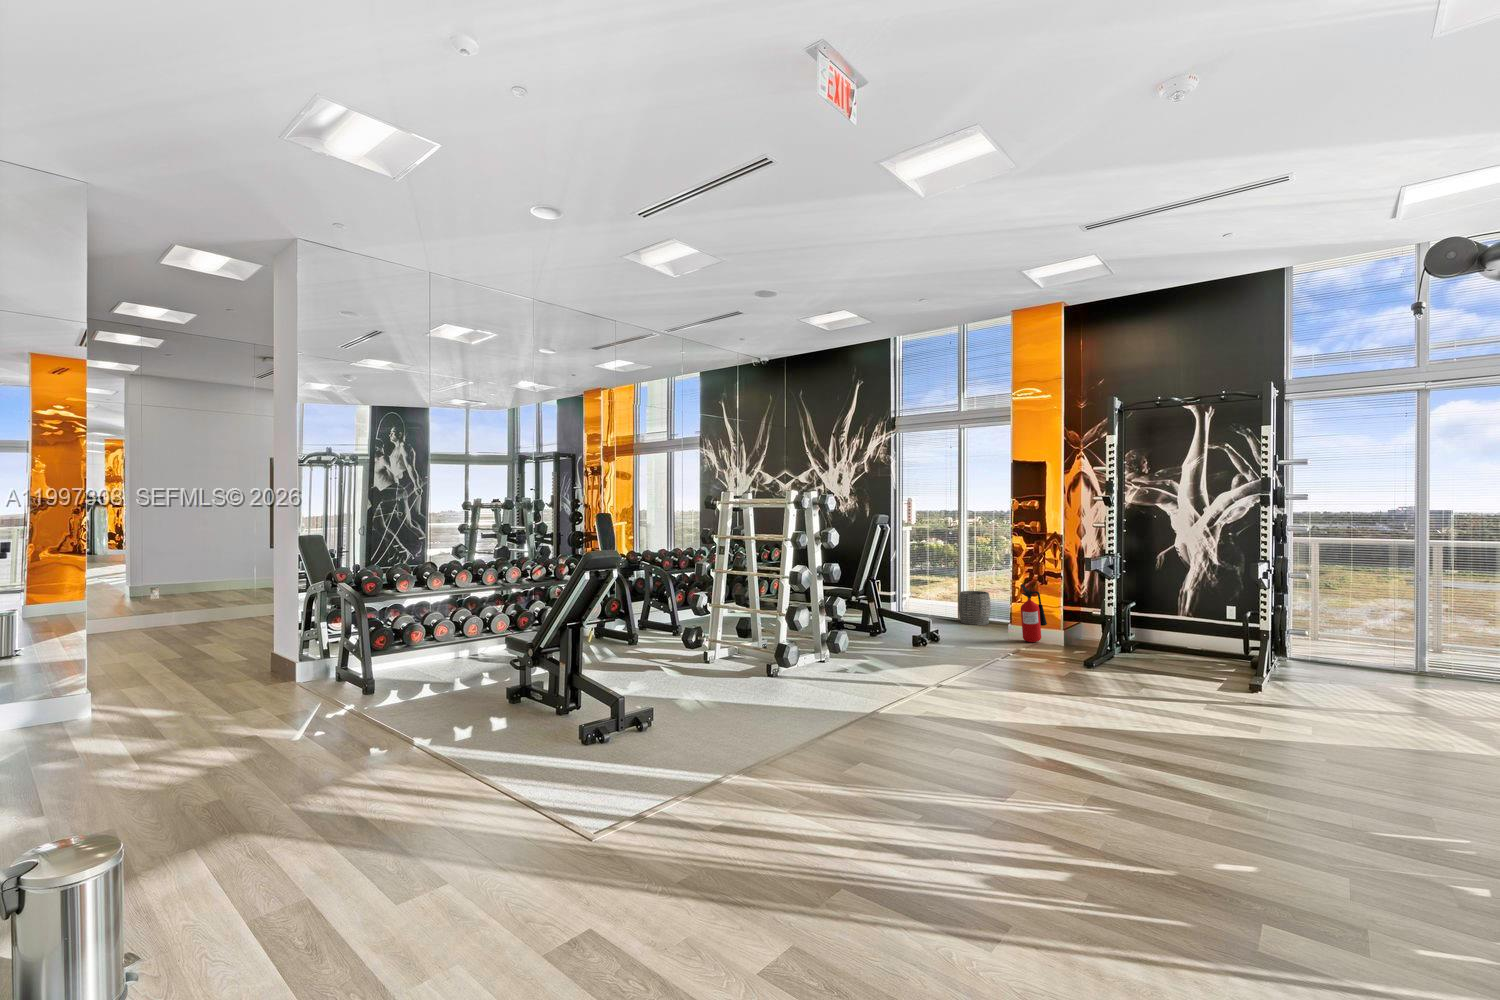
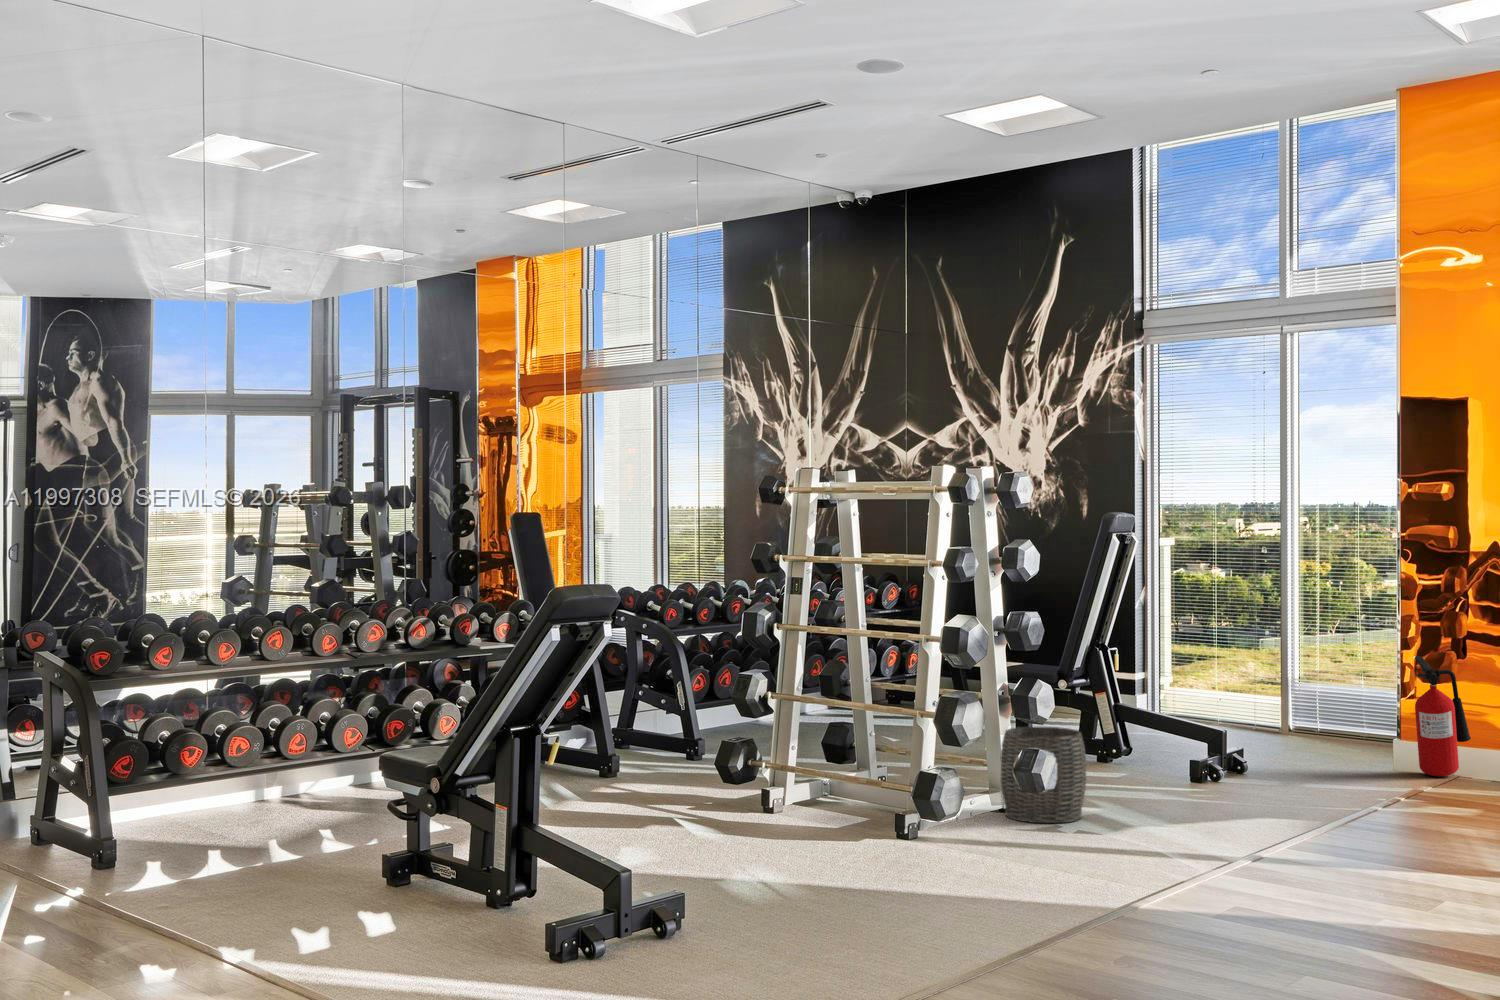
woven basket: present [959,591,991,625] -> present [1000,727,1086,823]

